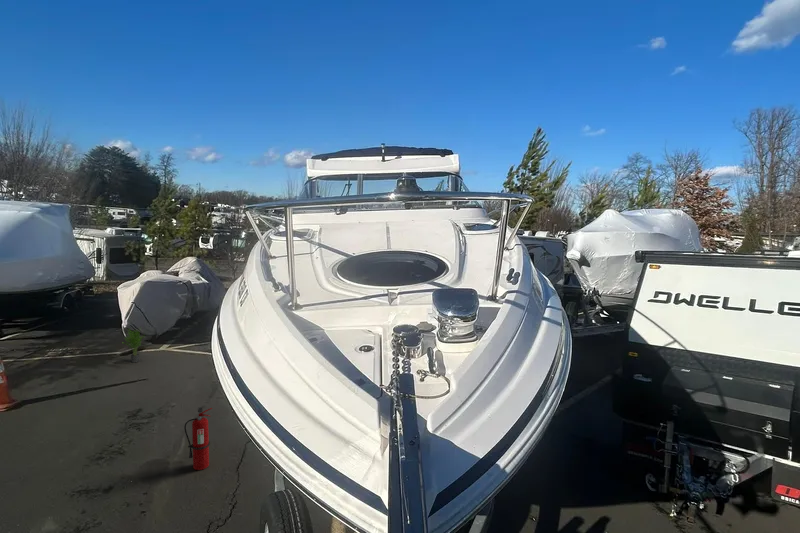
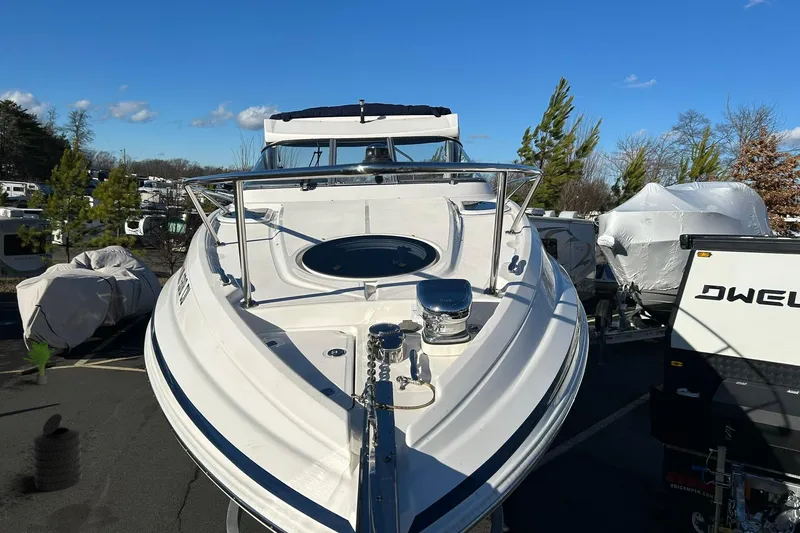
trash can: none [124,388,163,449] -> present [33,414,82,491]
fire extinguisher: present [184,407,212,470] -> none [111,435,146,515]

